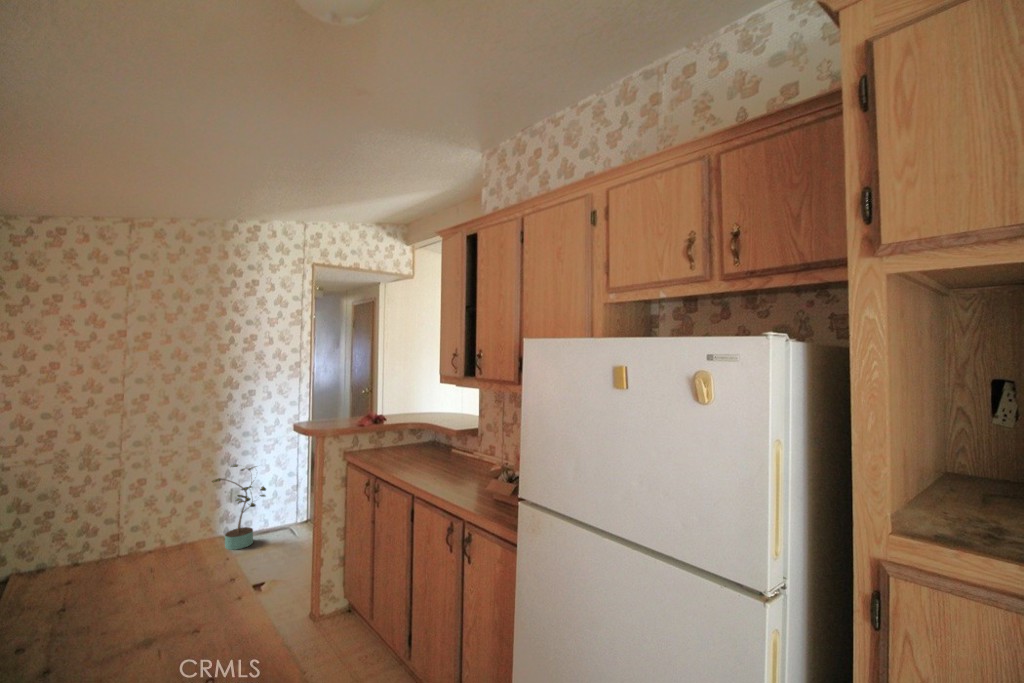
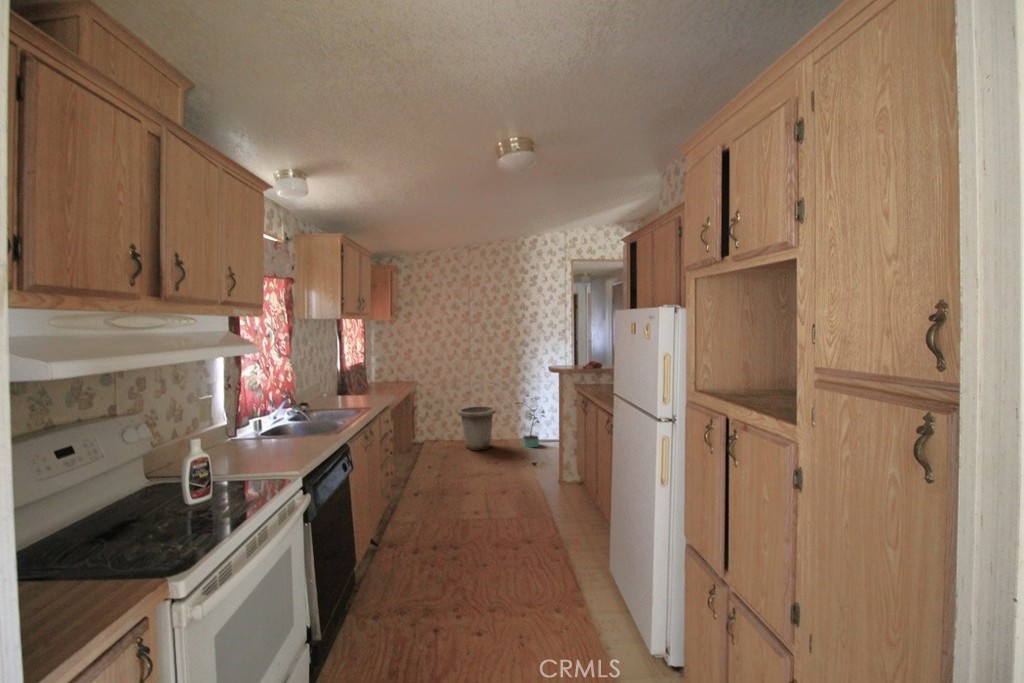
trash can: none [86,493,173,581] -> present [458,406,496,451]

